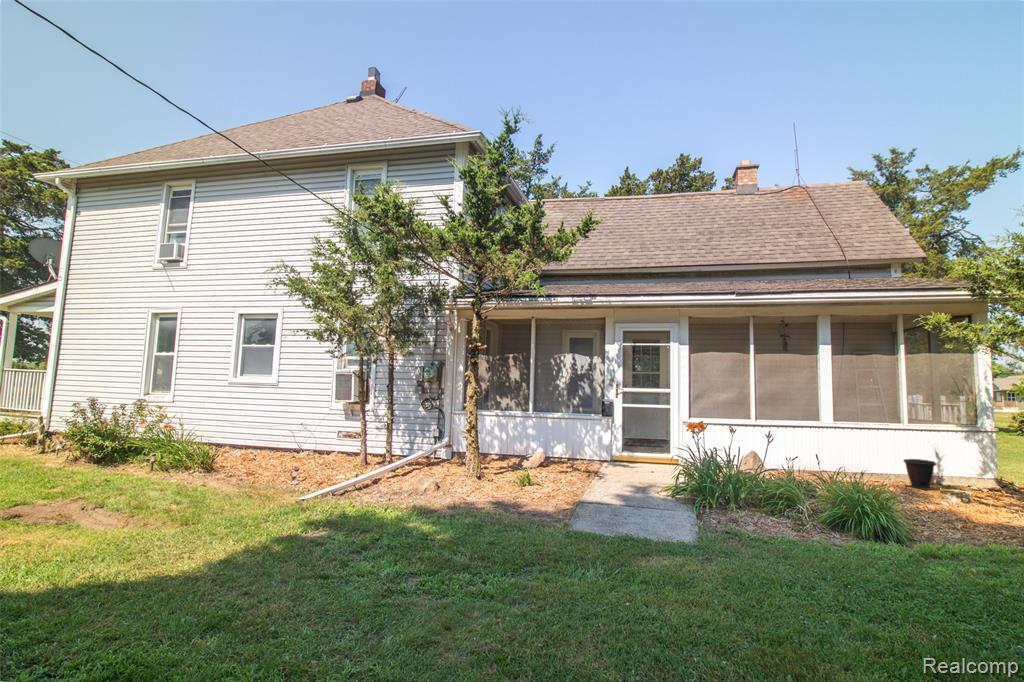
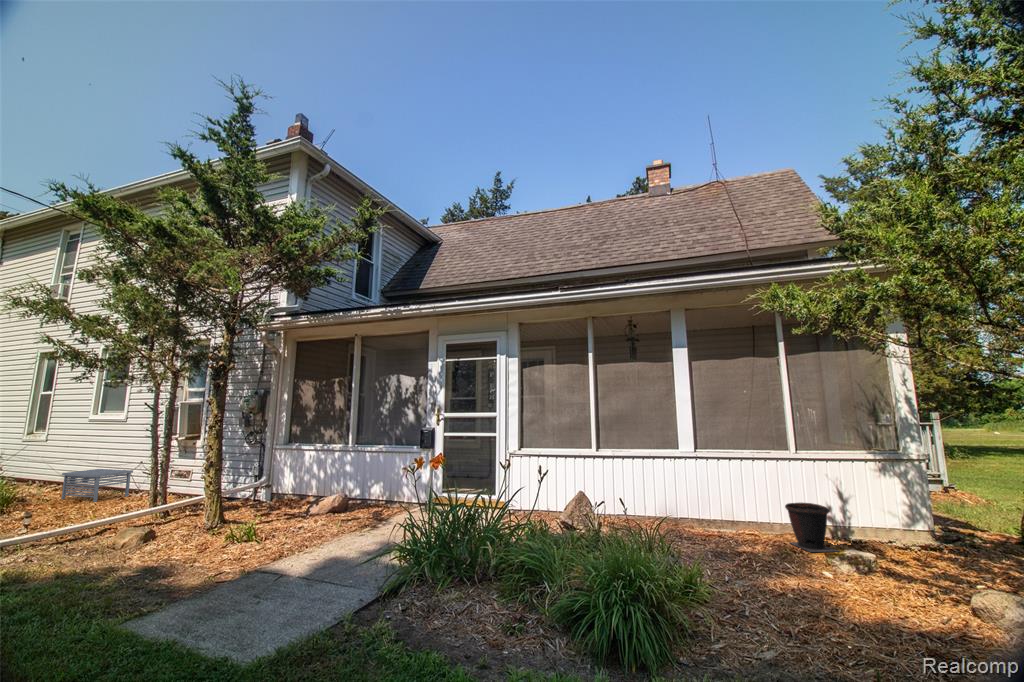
storage bench: none [229,428,295,457] -> present [62,469,133,502]

